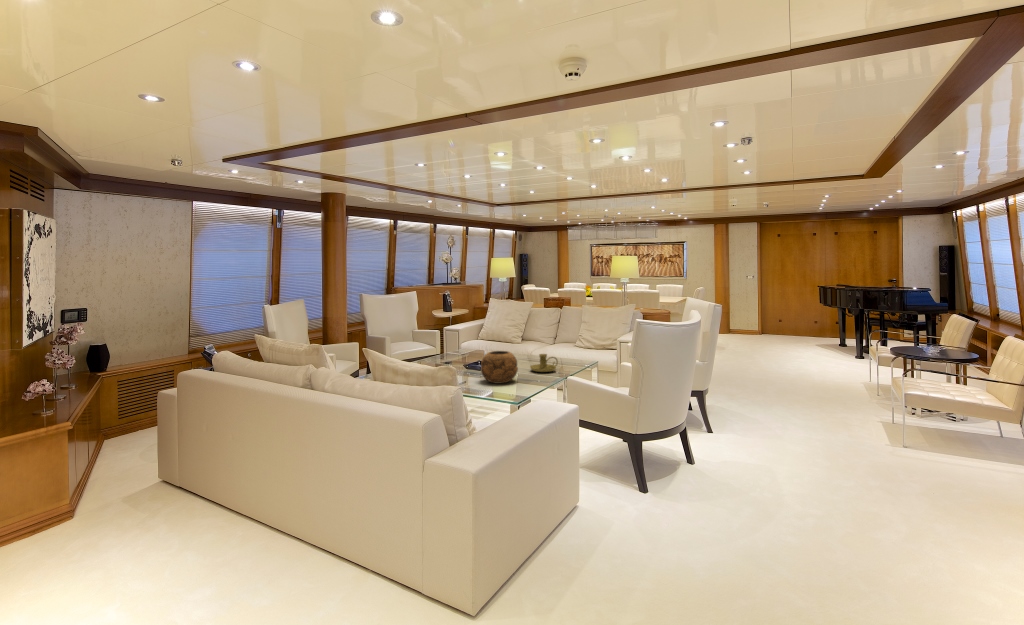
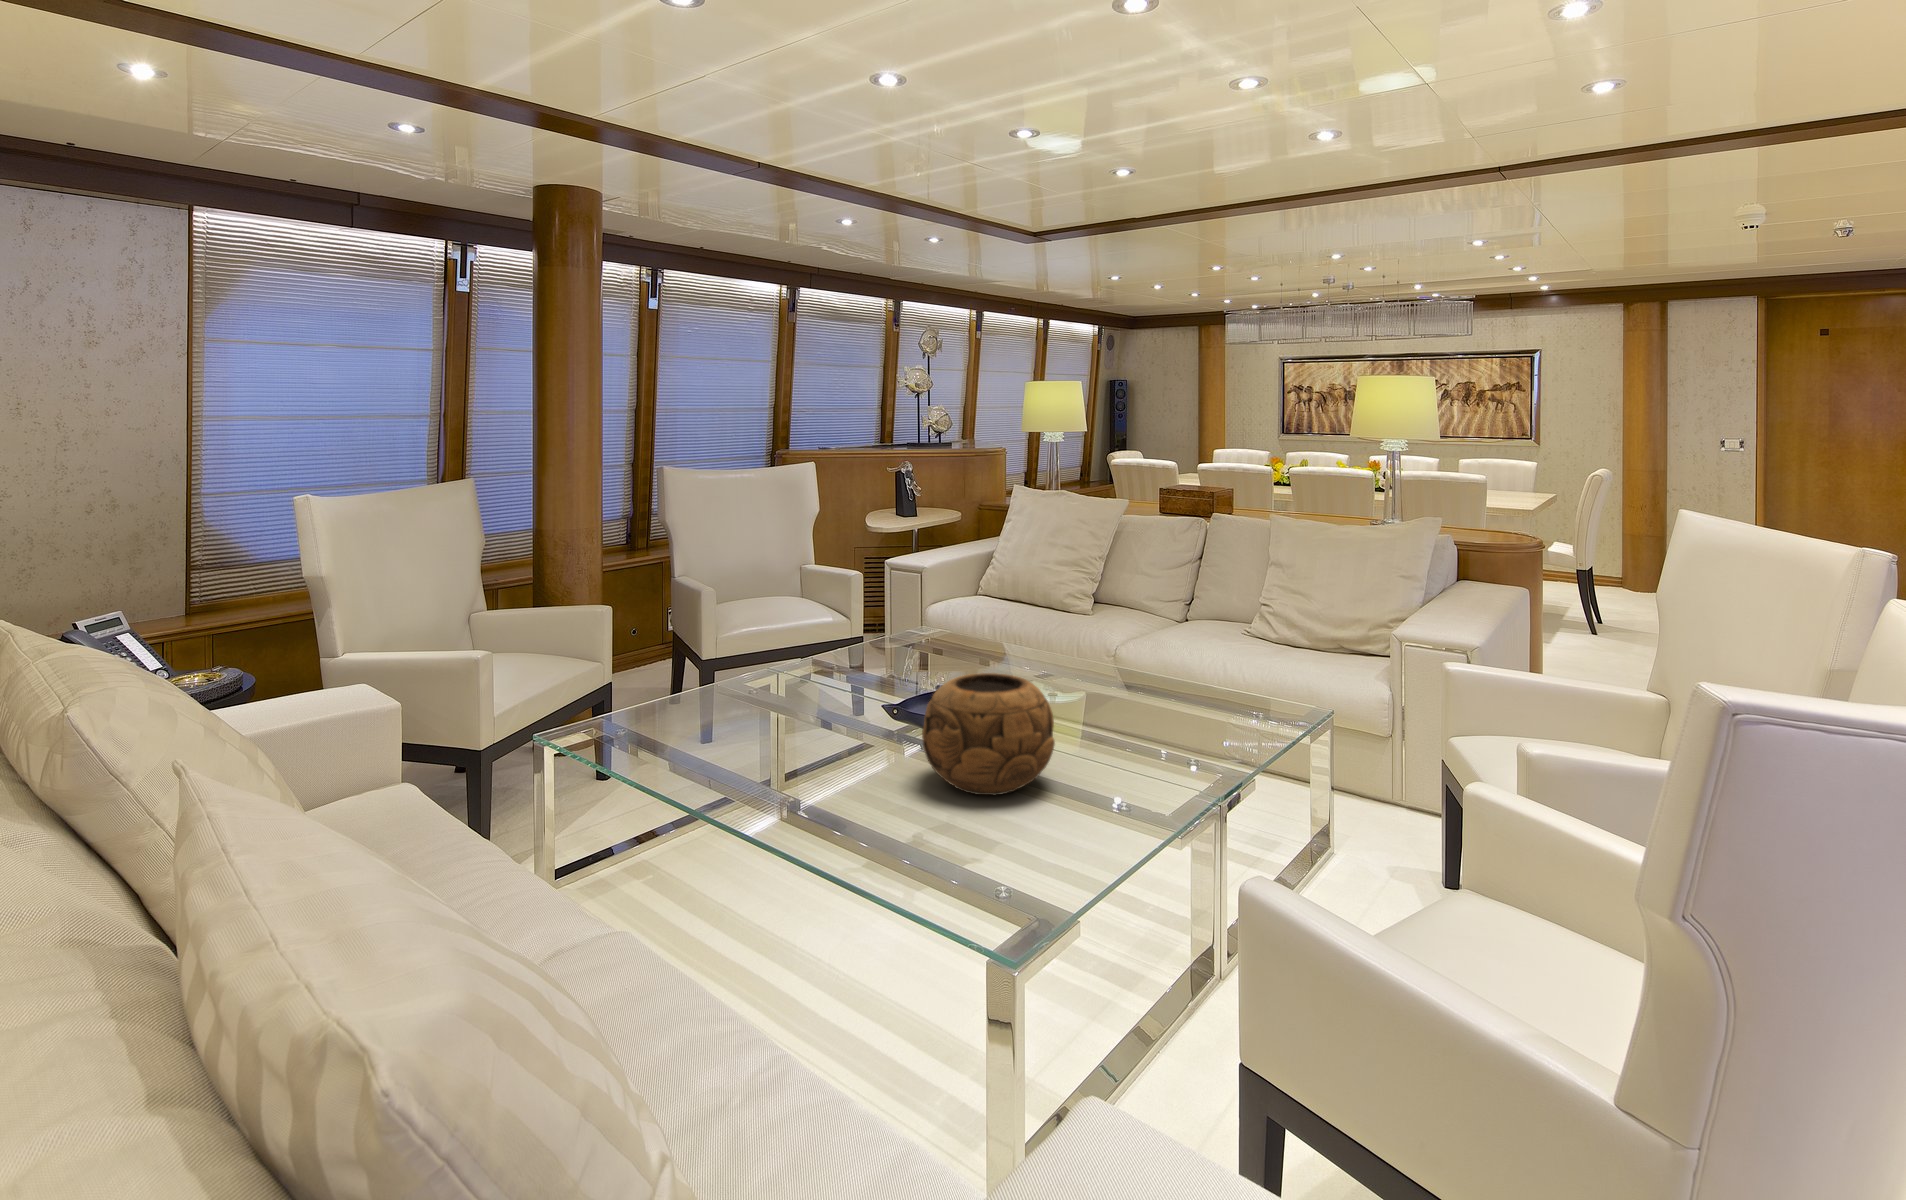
candle holder: present [530,354,558,372] -> none [1104,679,1200,744]

